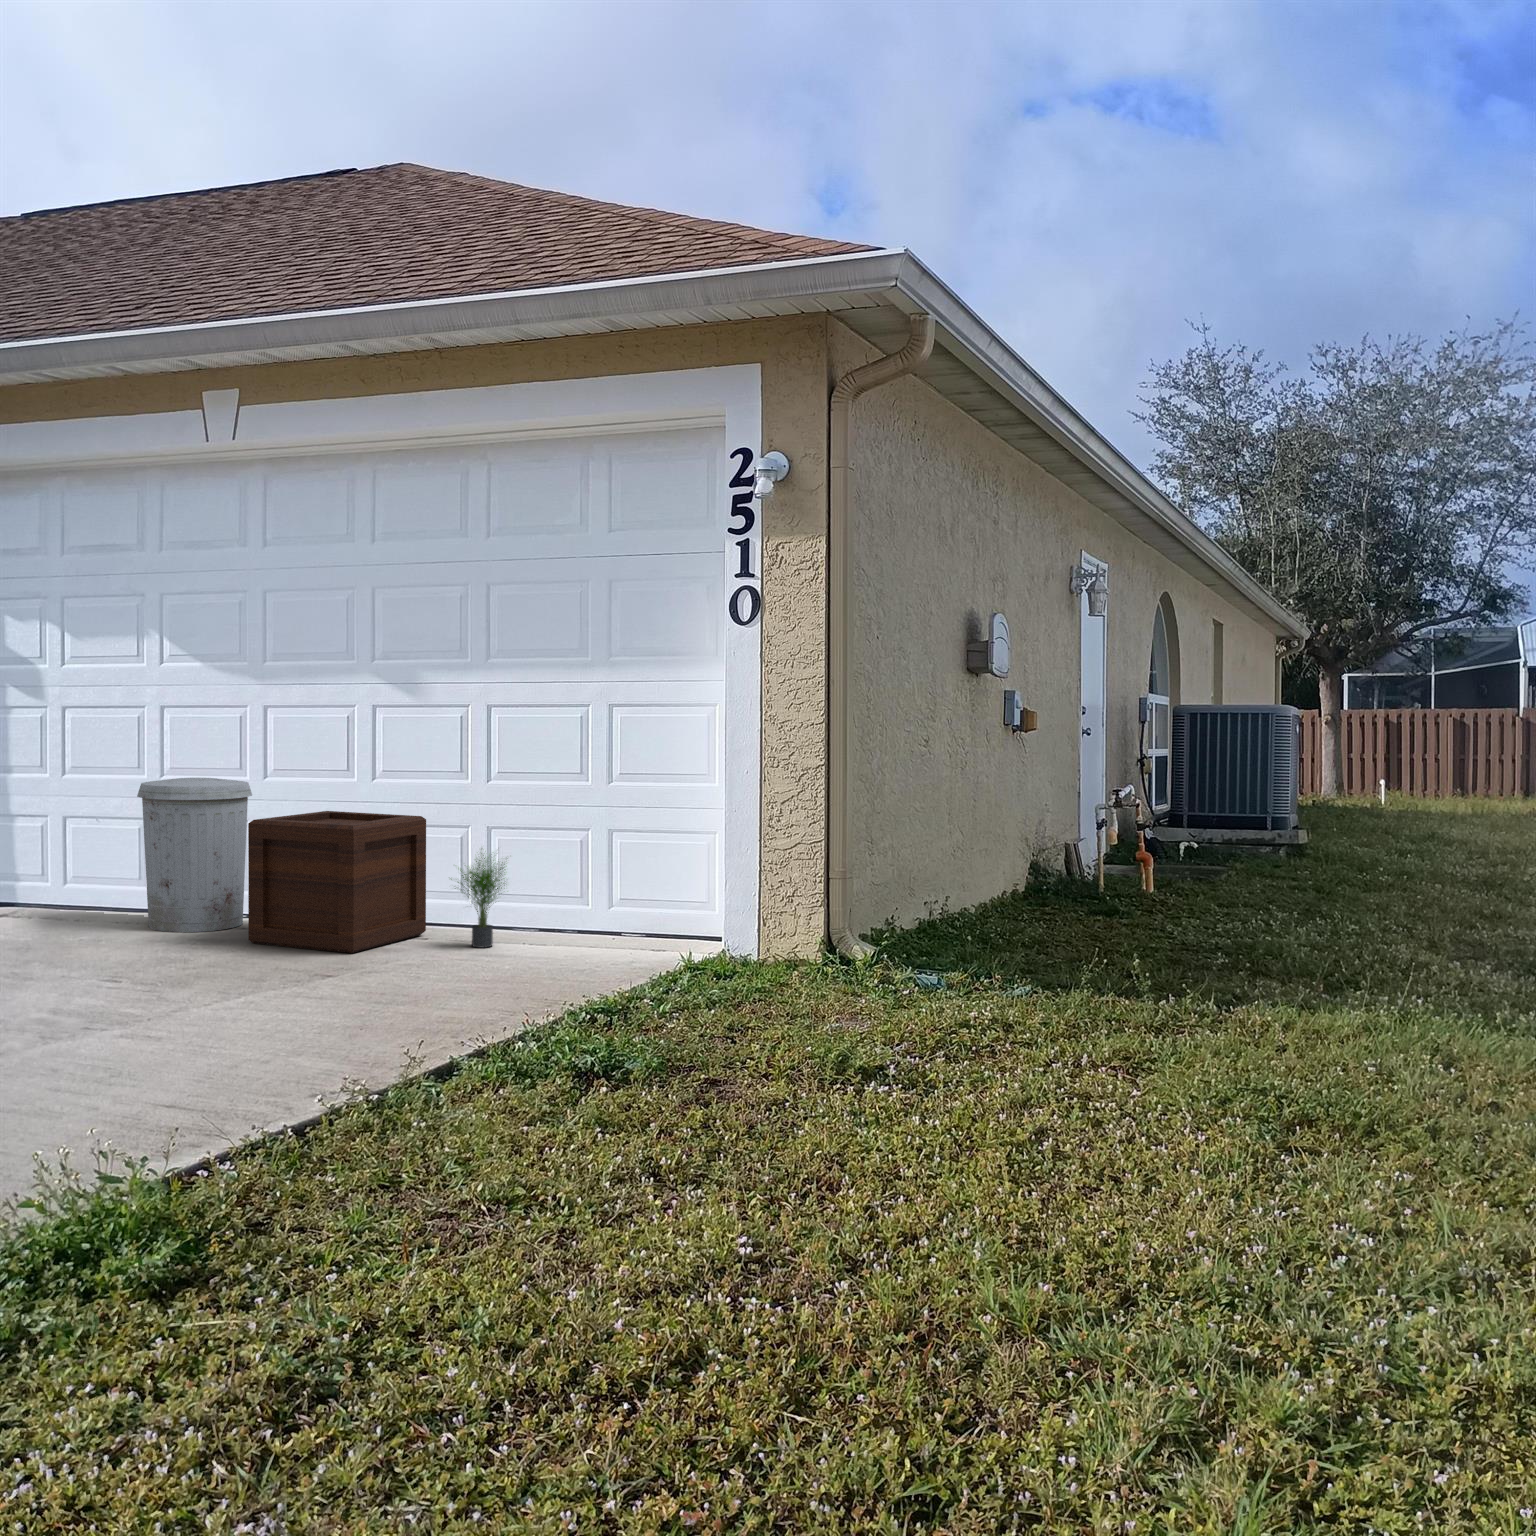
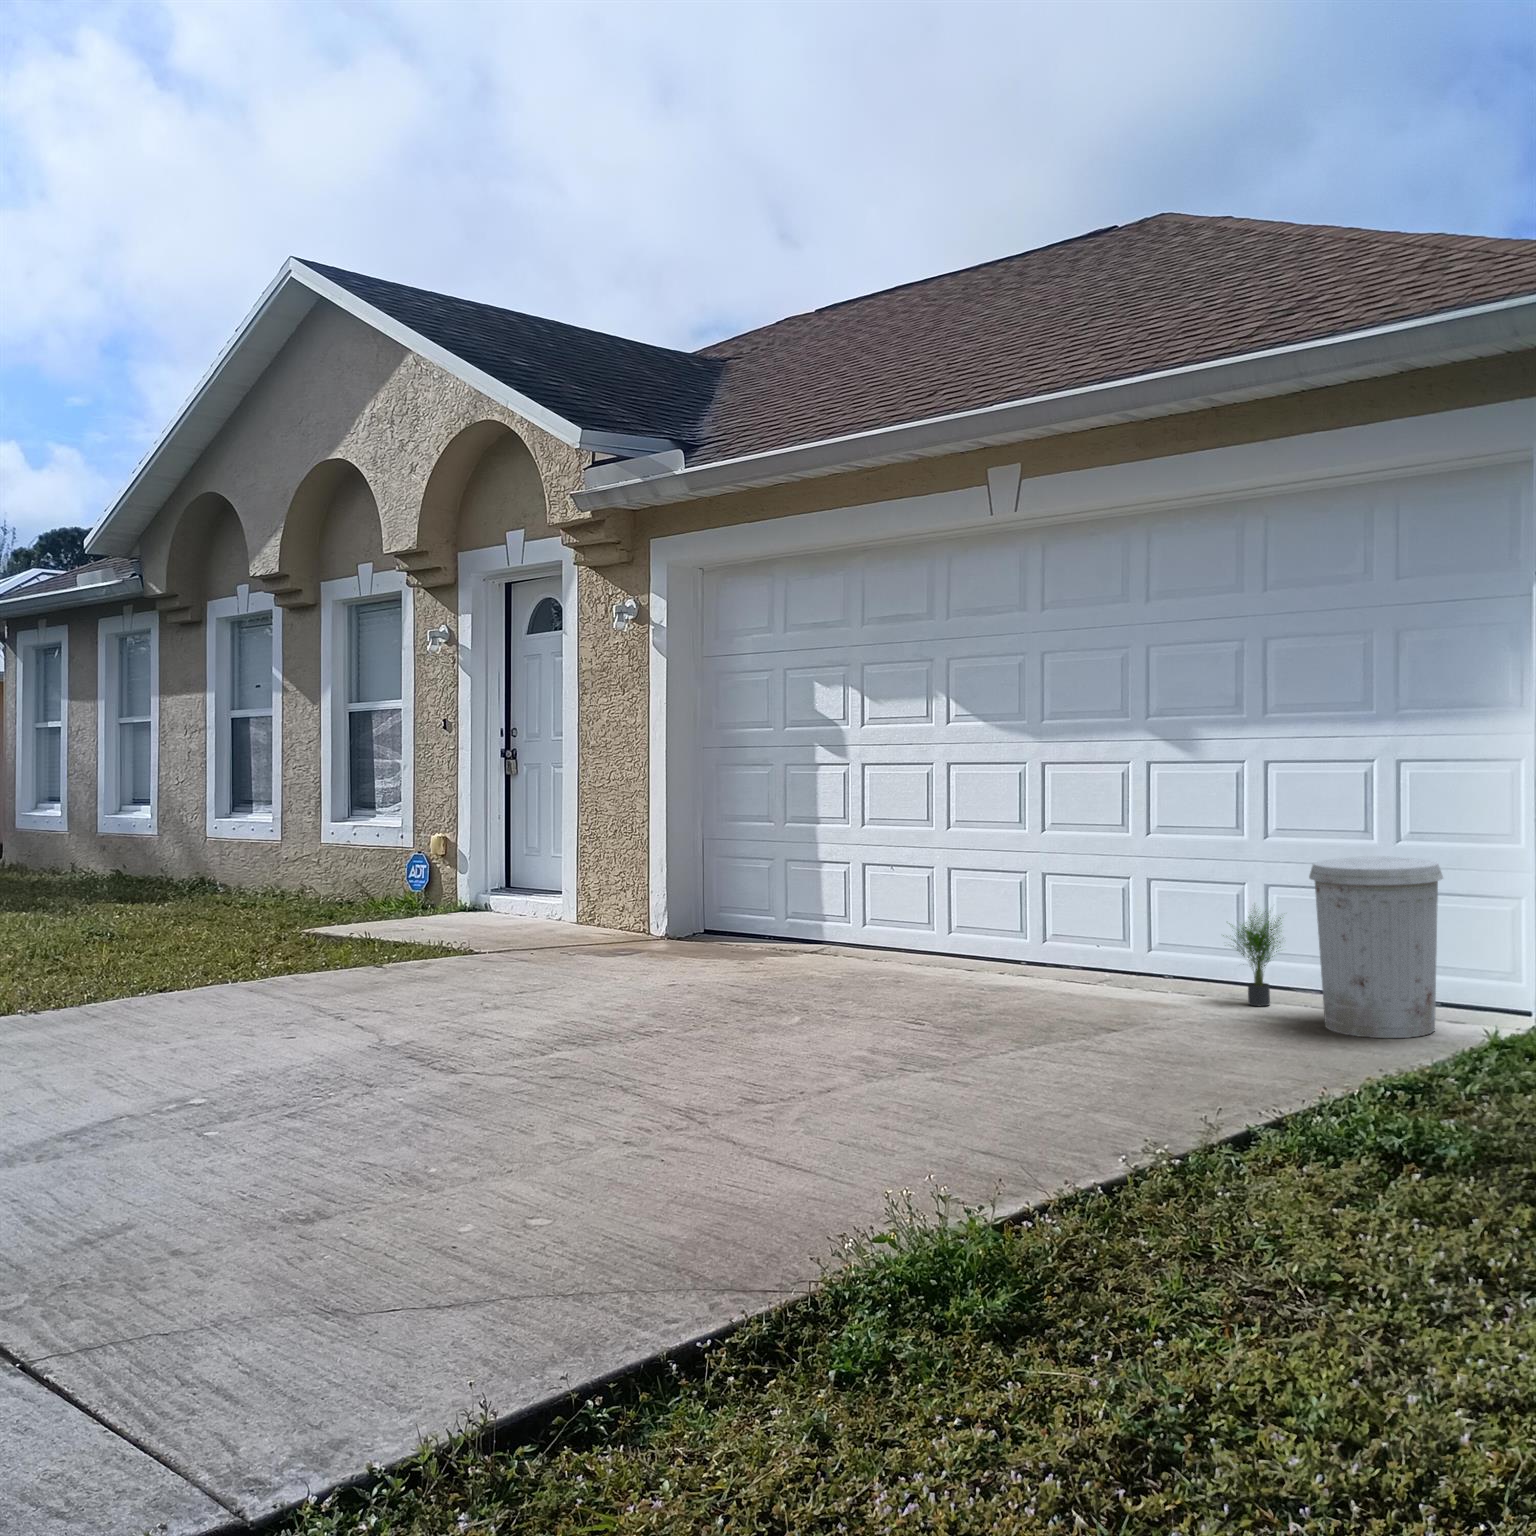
trash can: present [137,778,252,932] -> present [1309,856,1443,1038]
wooden crate: present [248,811,426,953] -> none [1027,867,1199,1008]

